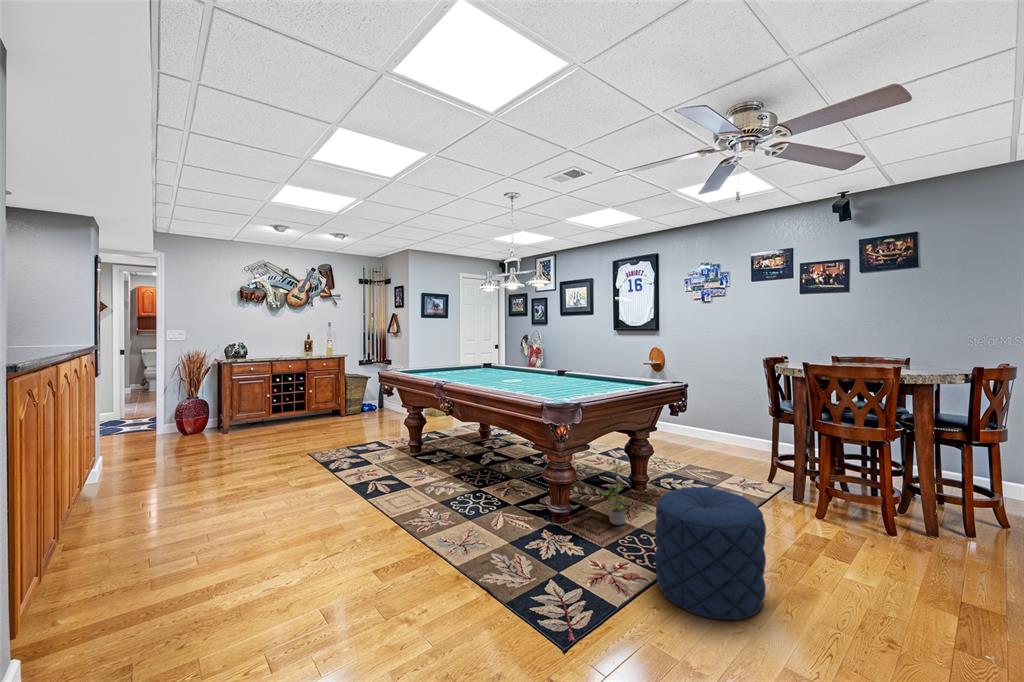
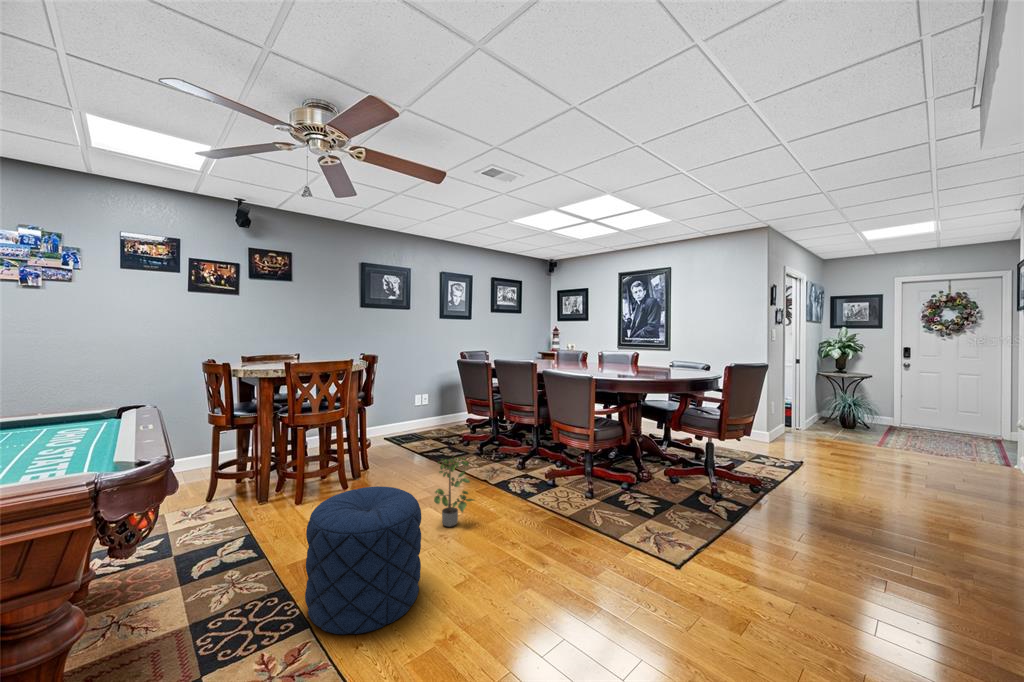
potted plant: present [603,459,625,525] -> present [434,457,474,527]

